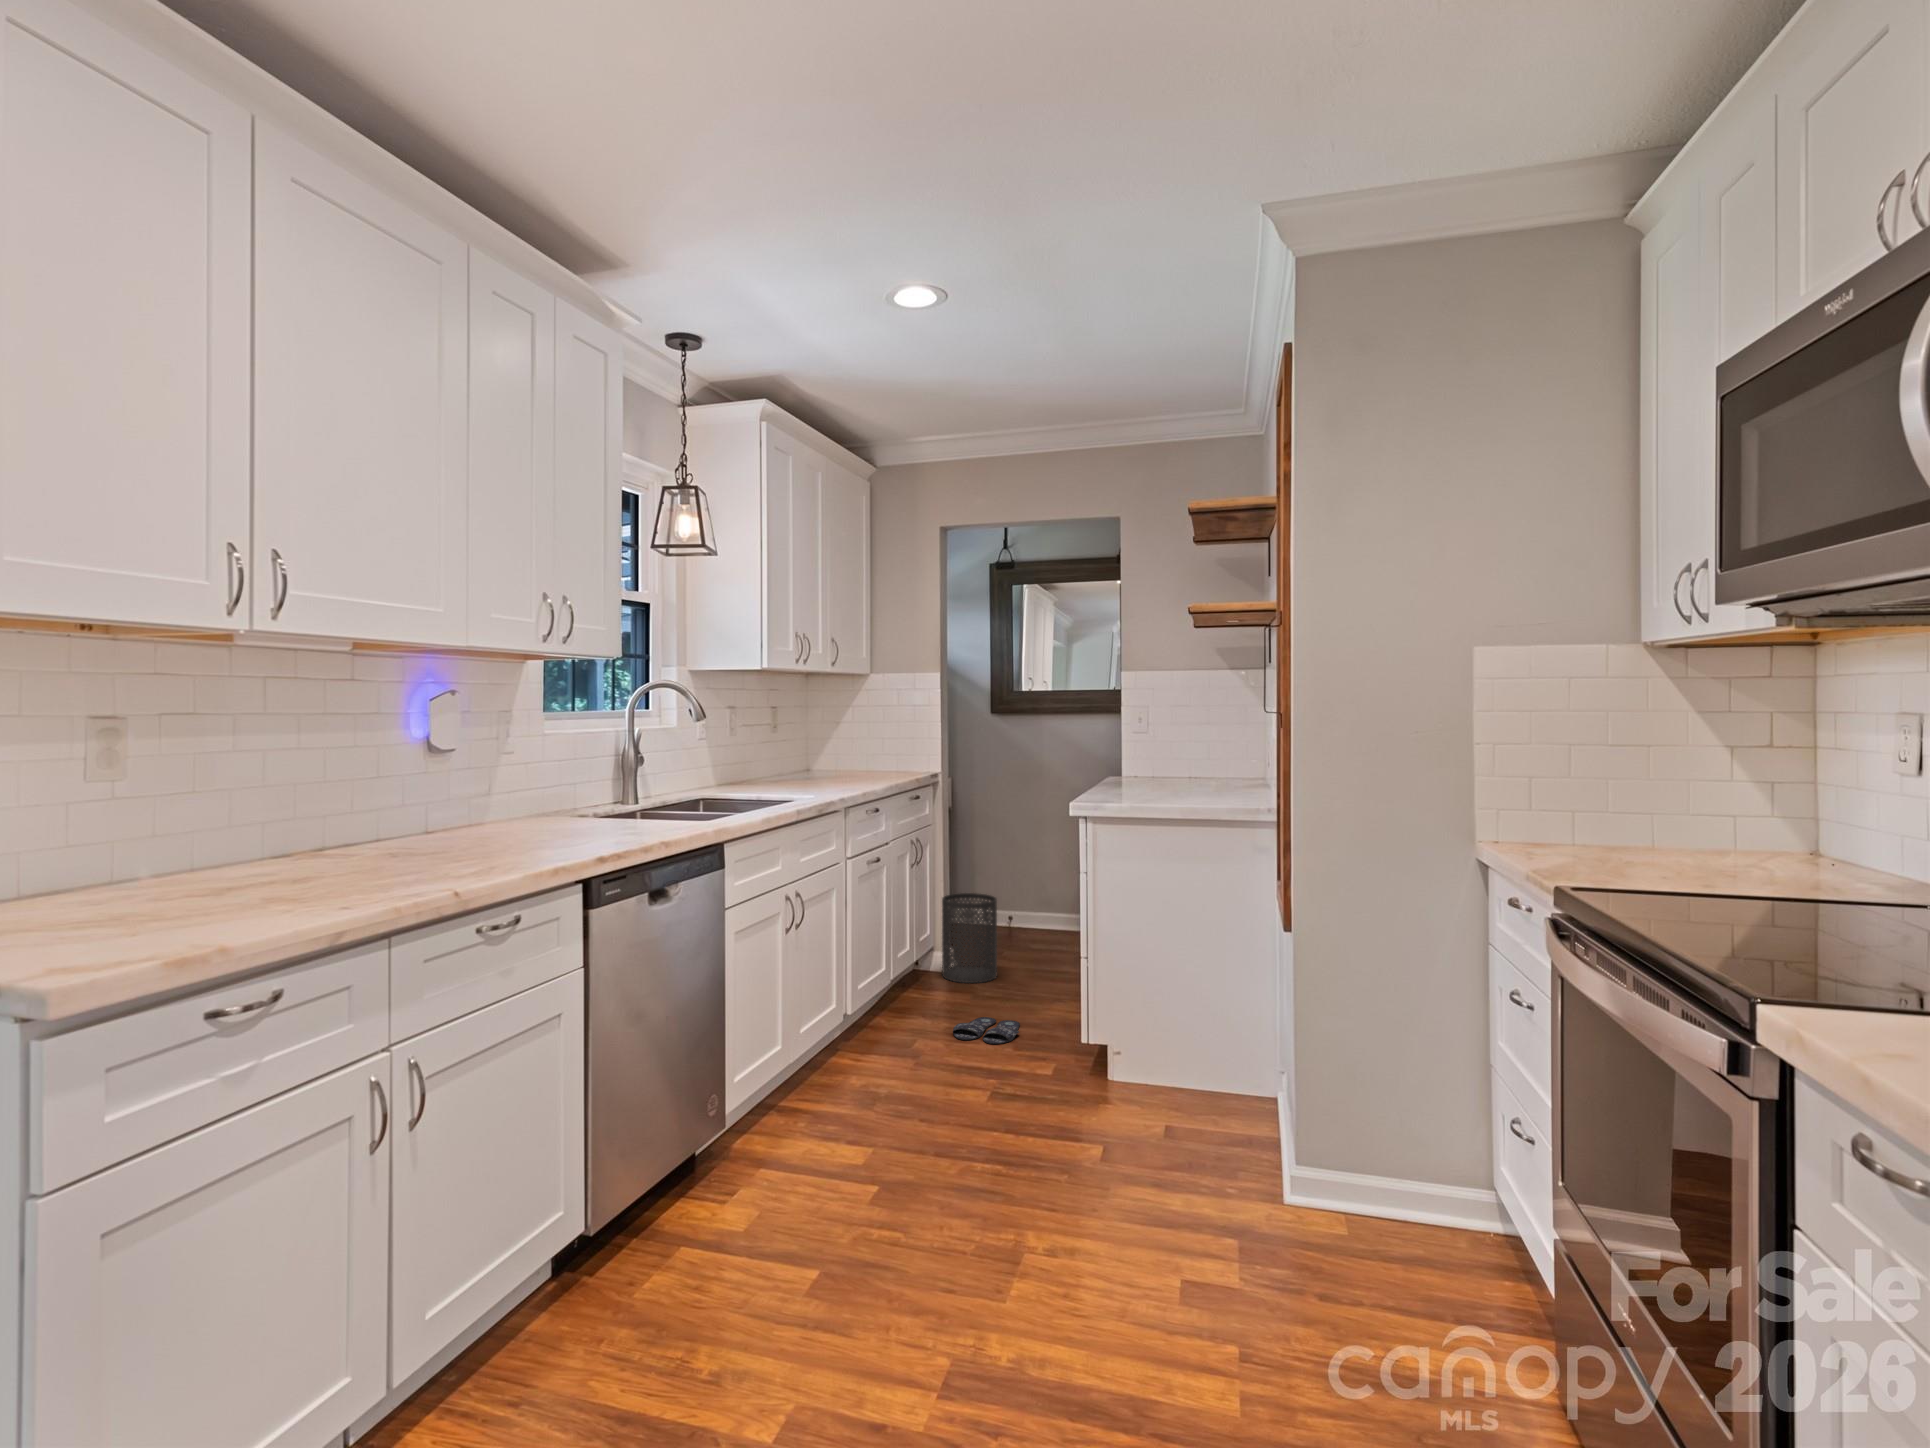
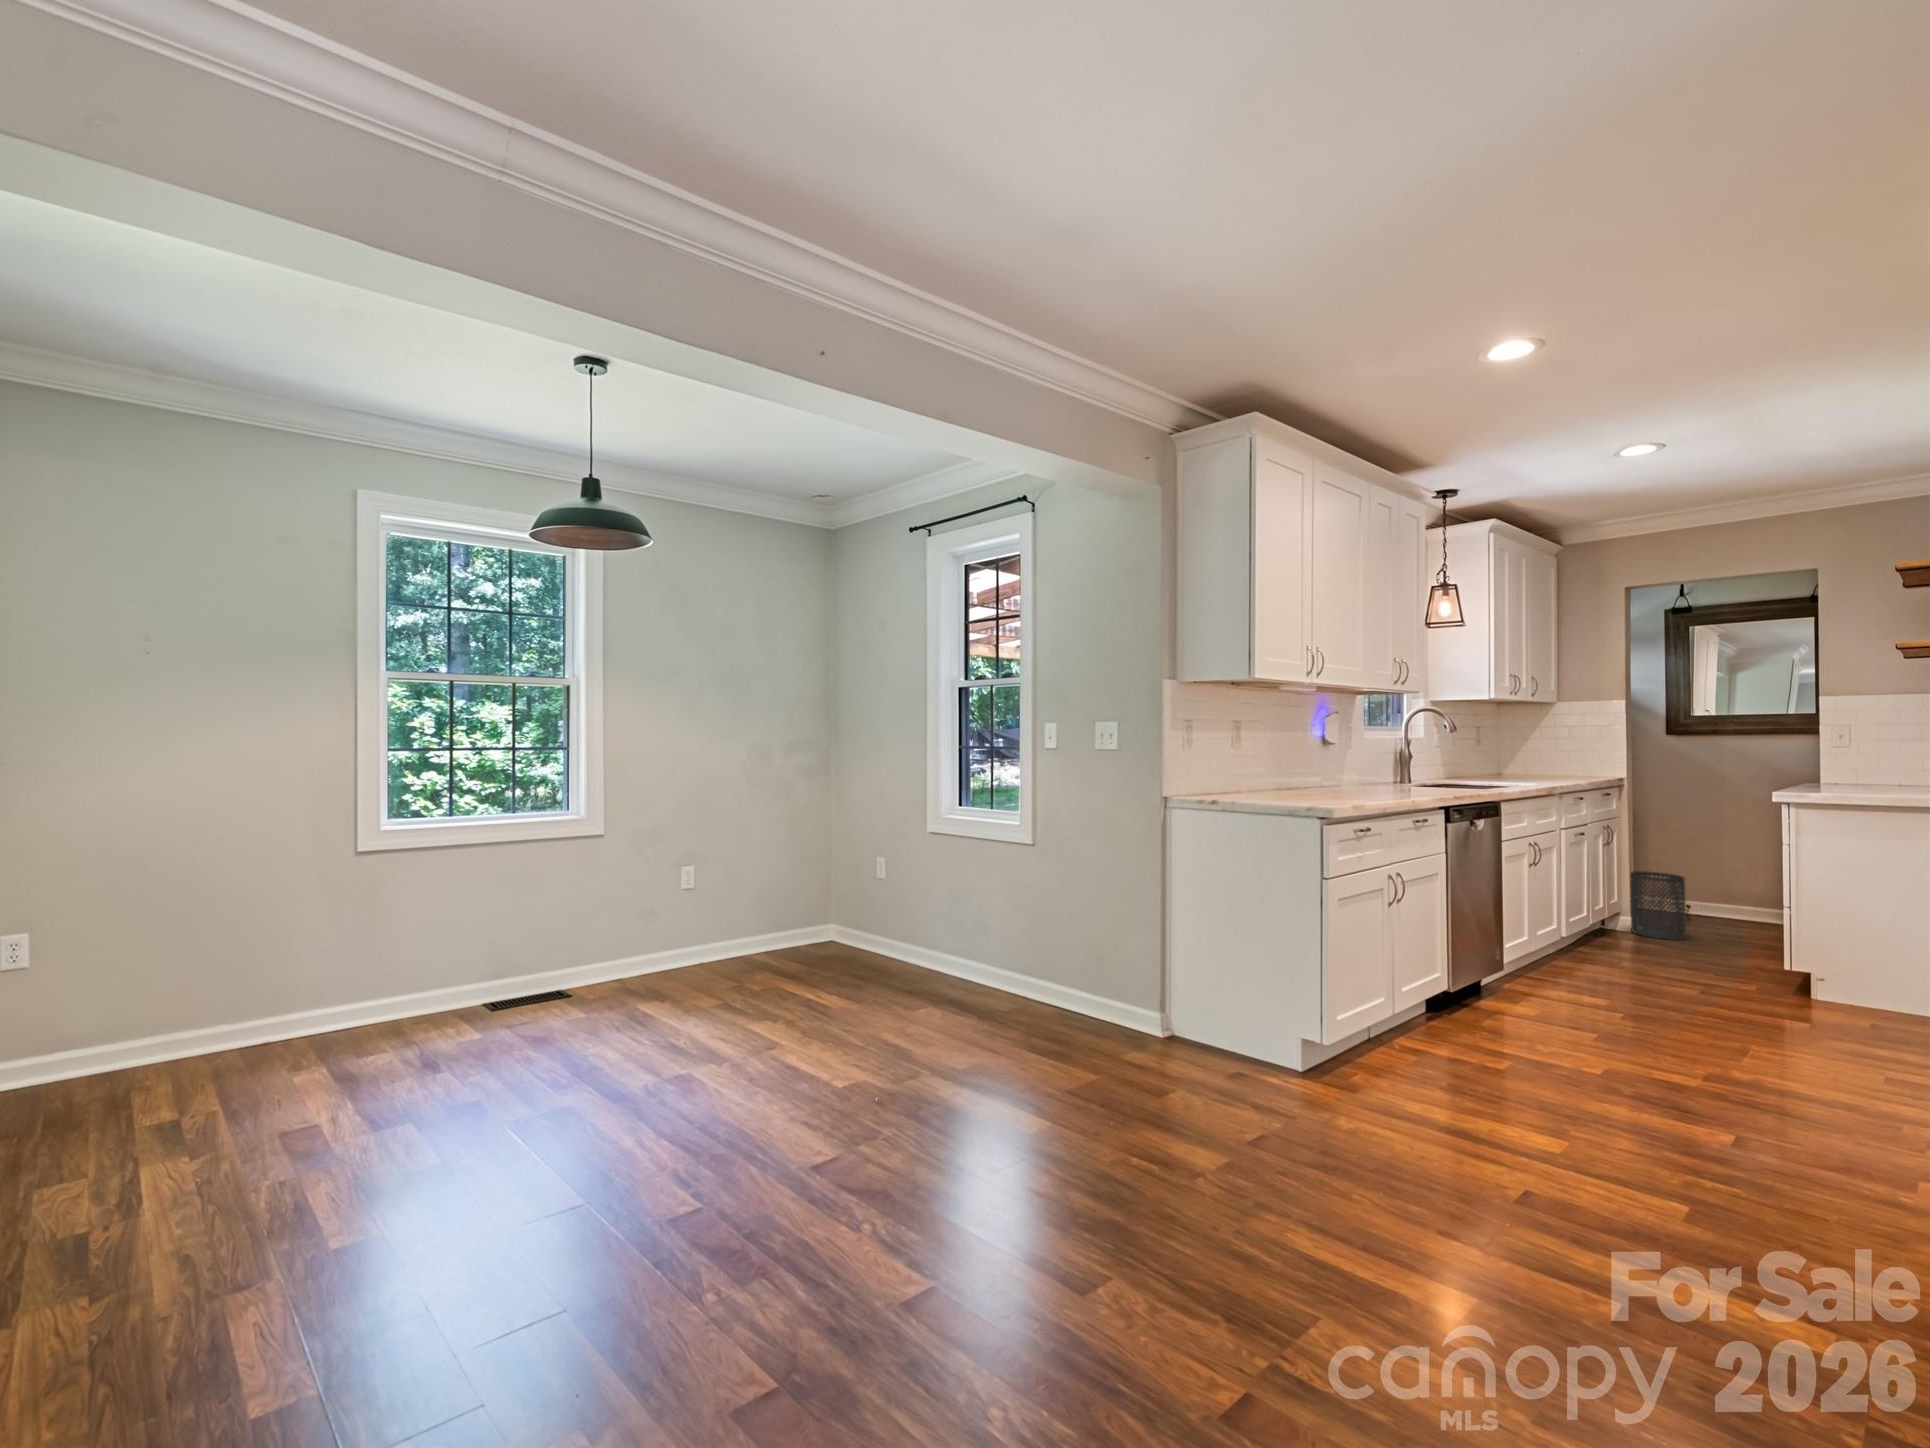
slippers: present [953,1017,1020,1044] -> none [1655,956,1719,972]

